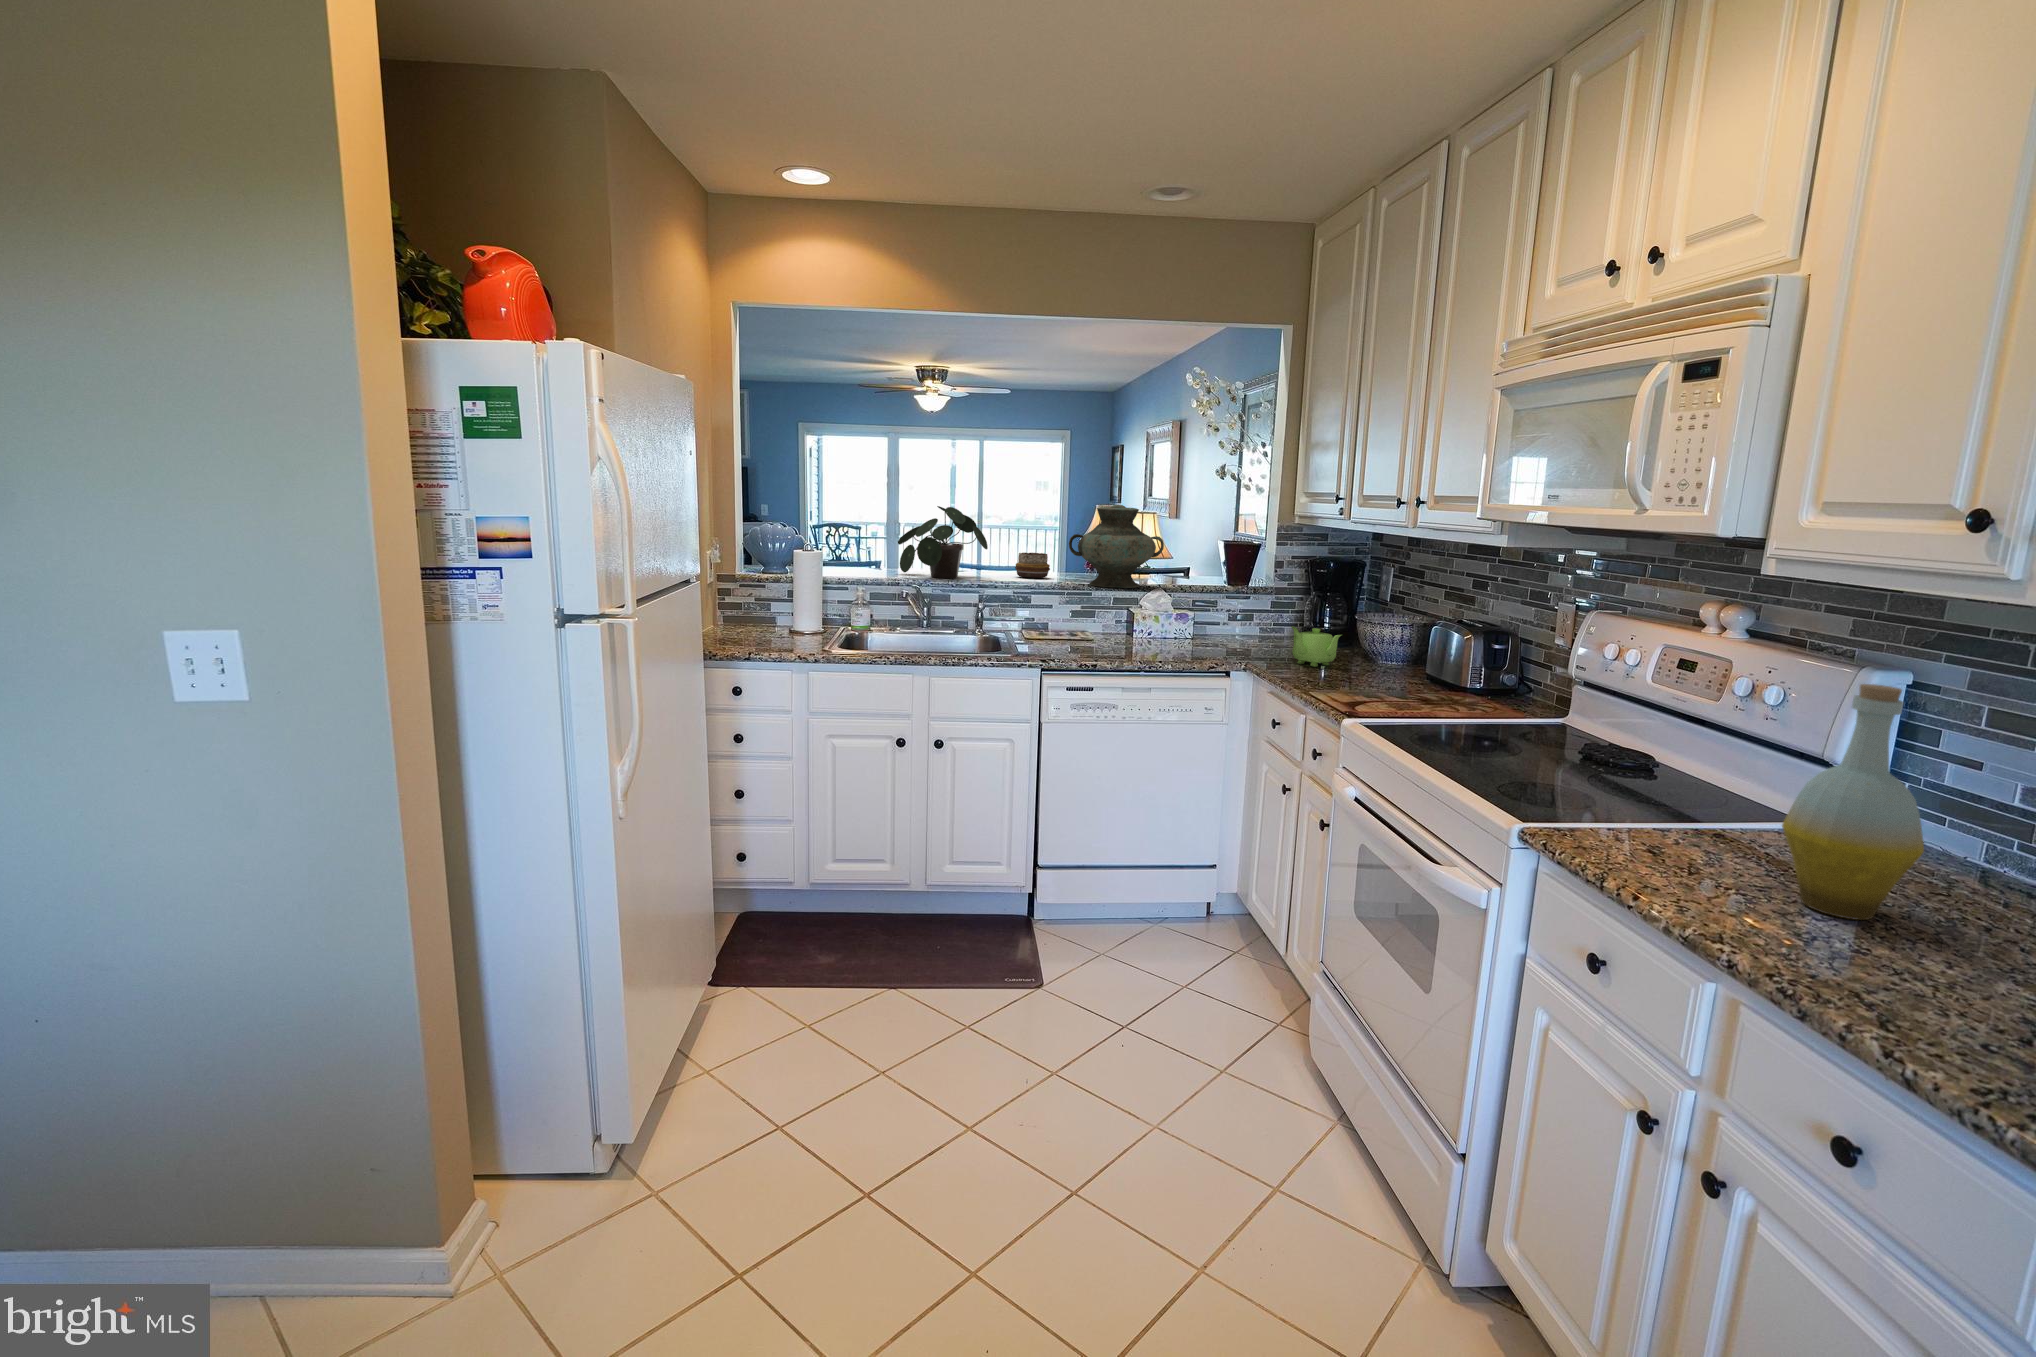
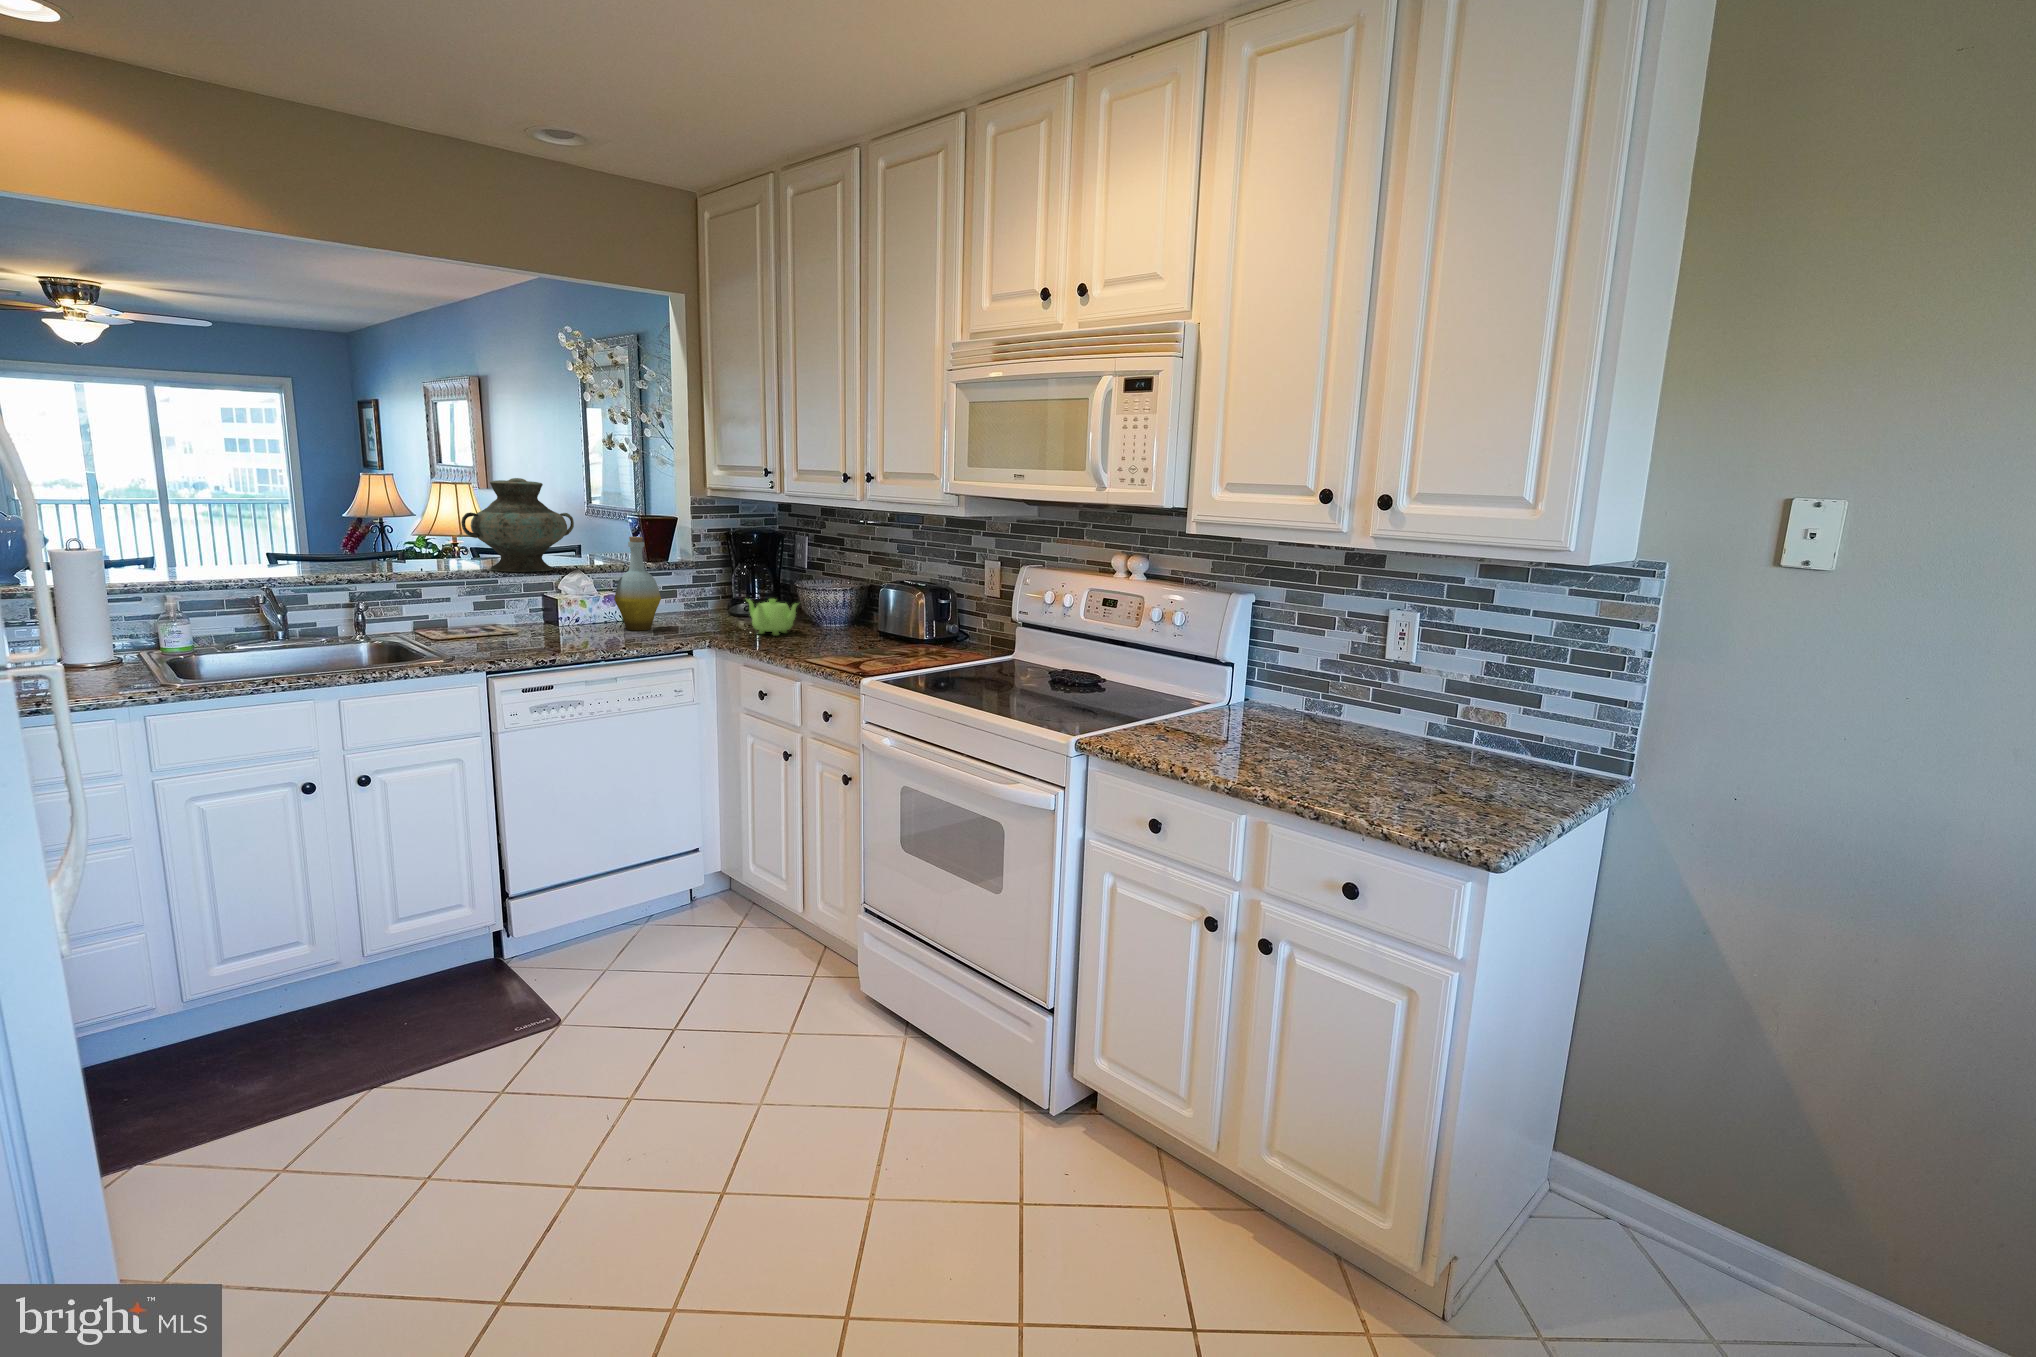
potted plant: present [898,506,988,578] -> none [191,480,343,573]
decorative bowl: present [1015,553,1050,578] -> none [375,536,425,566]
bottle: present [1782,684,1924,920] -> present [614,537,661,630]

